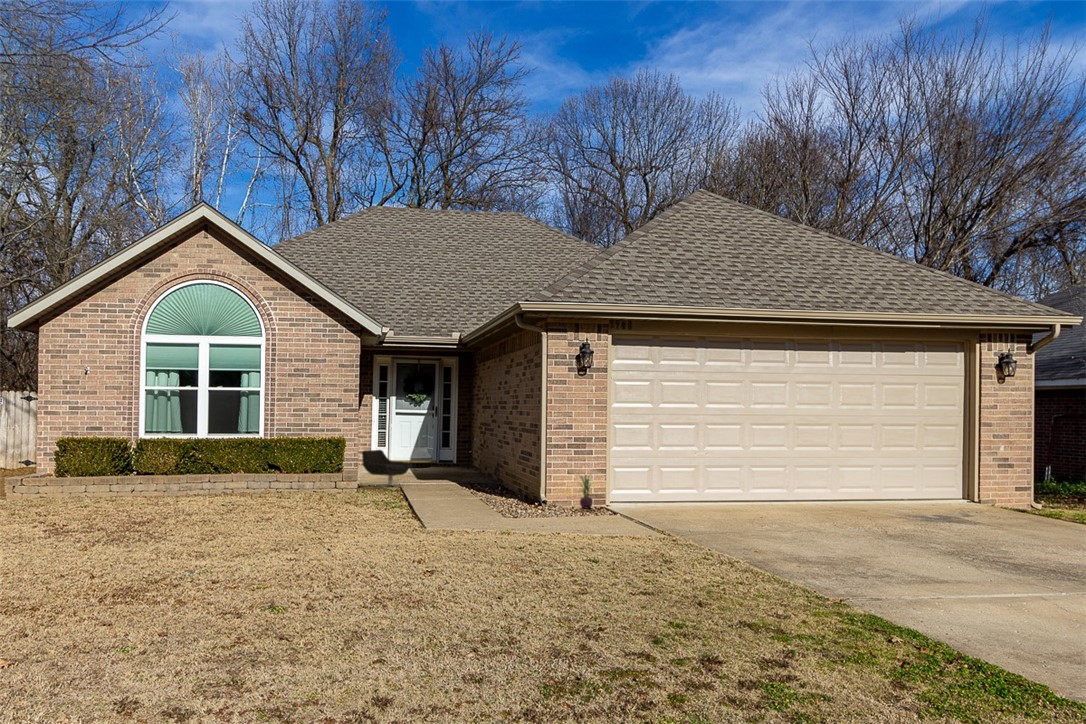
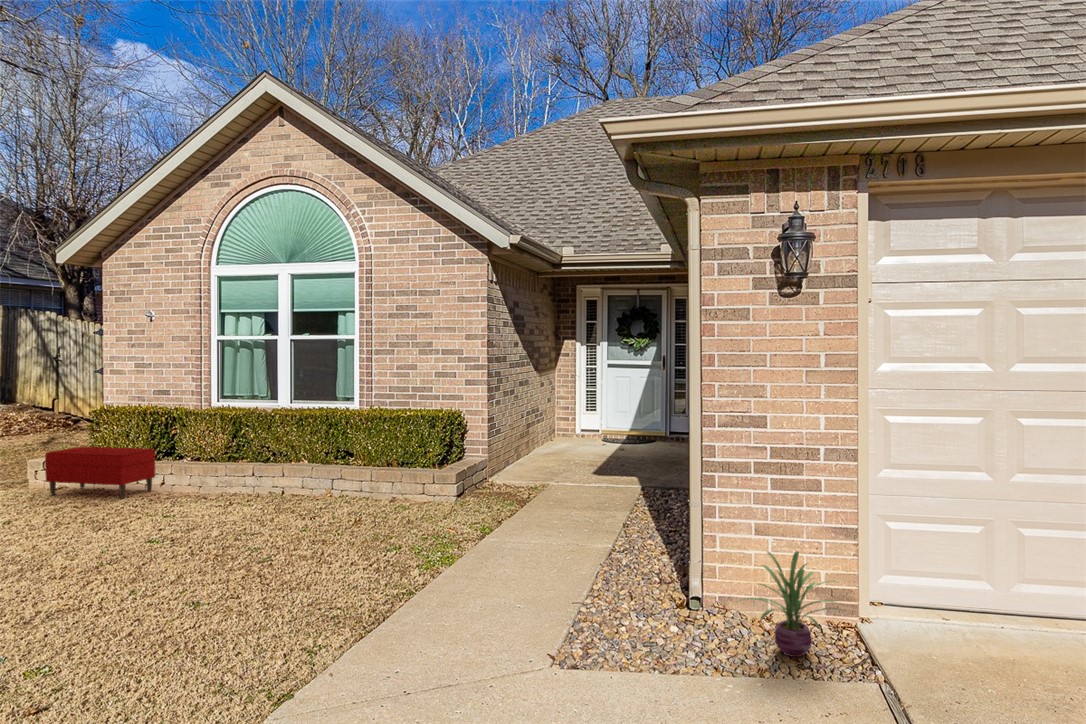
lounge chair: present [362,450,411,487] -> none [488,425,563,490]
bench: none [58,467,134,501] -> present [45,446,155,499]

